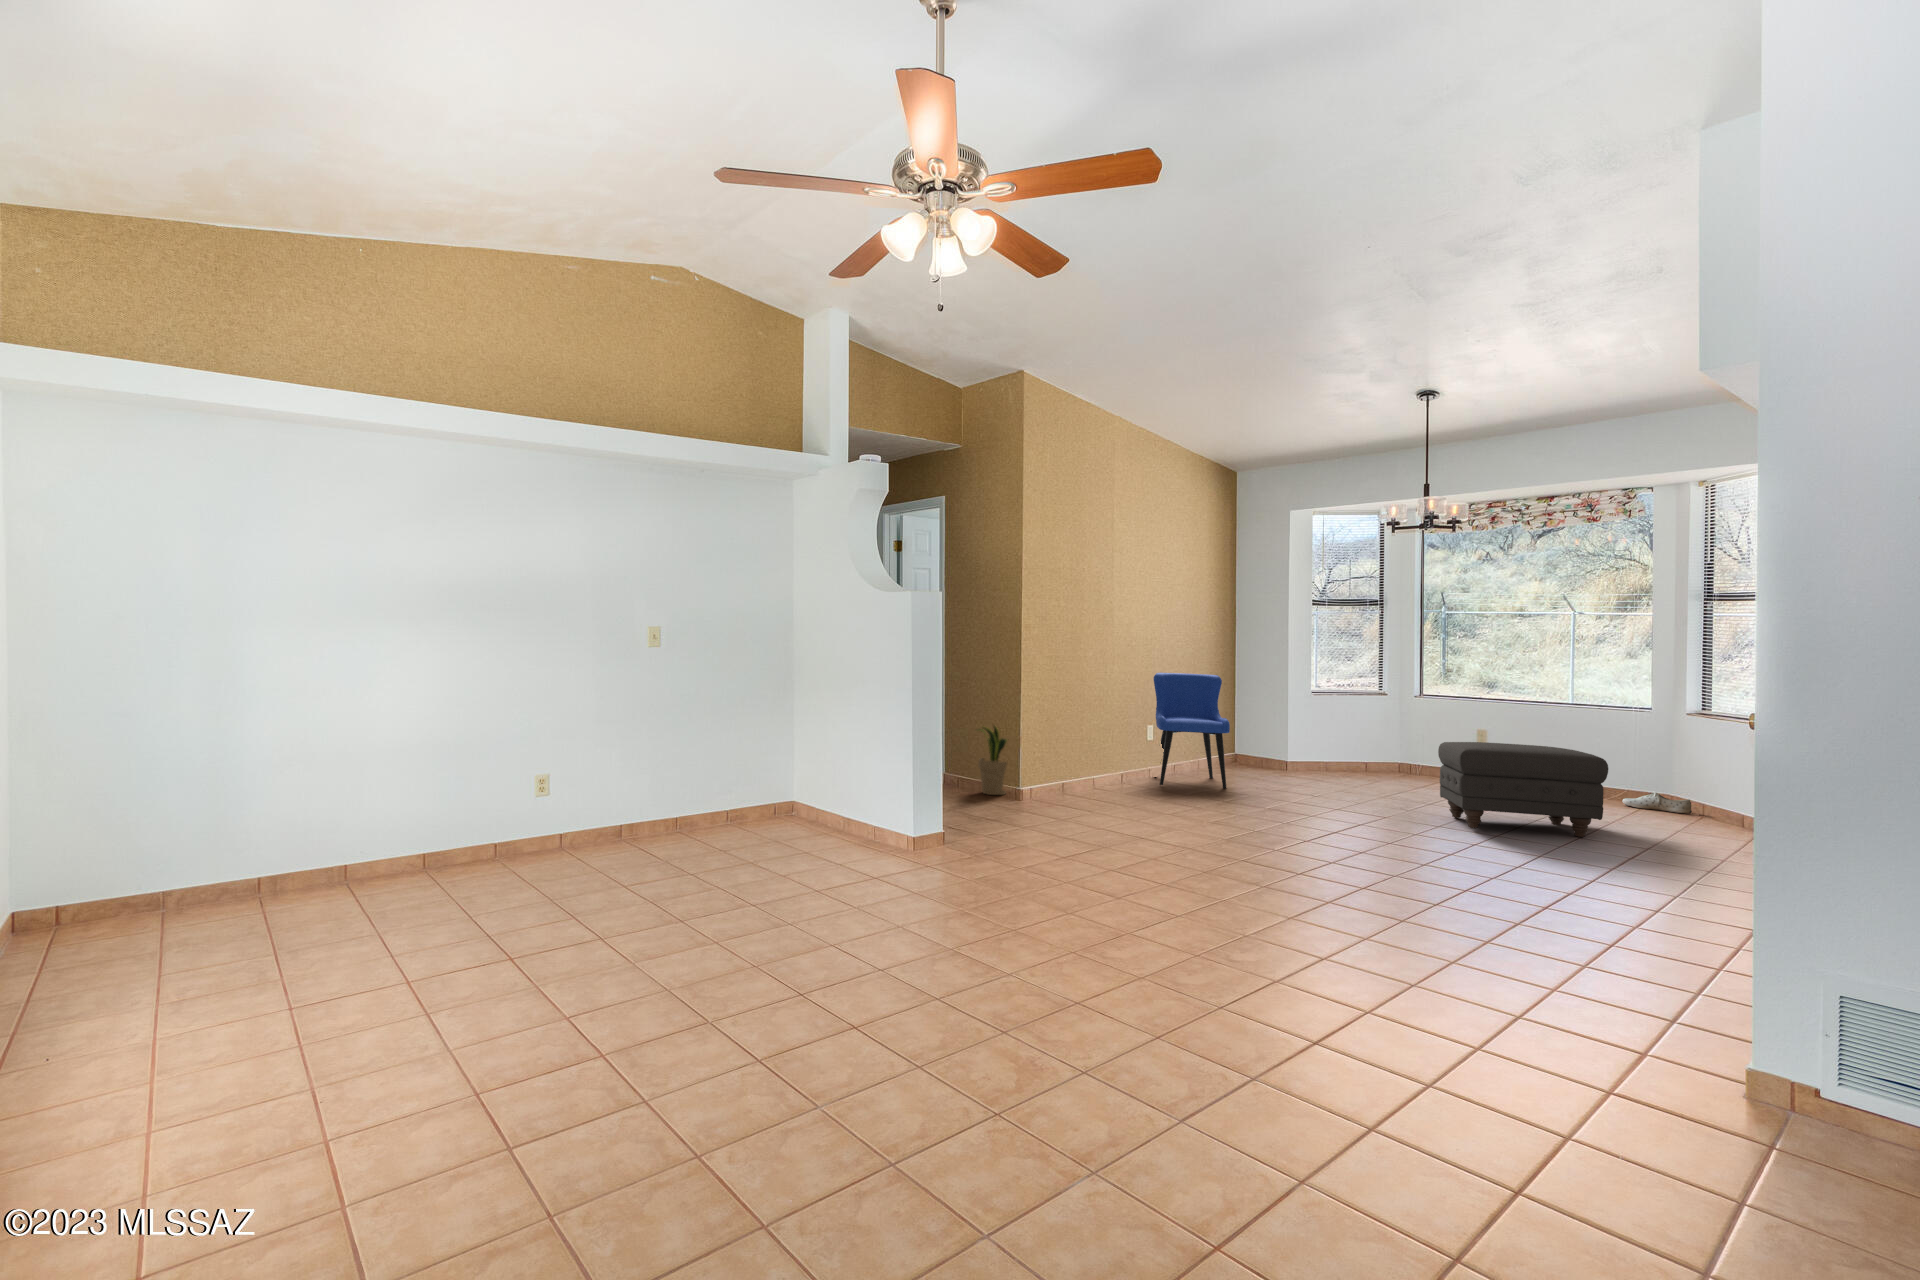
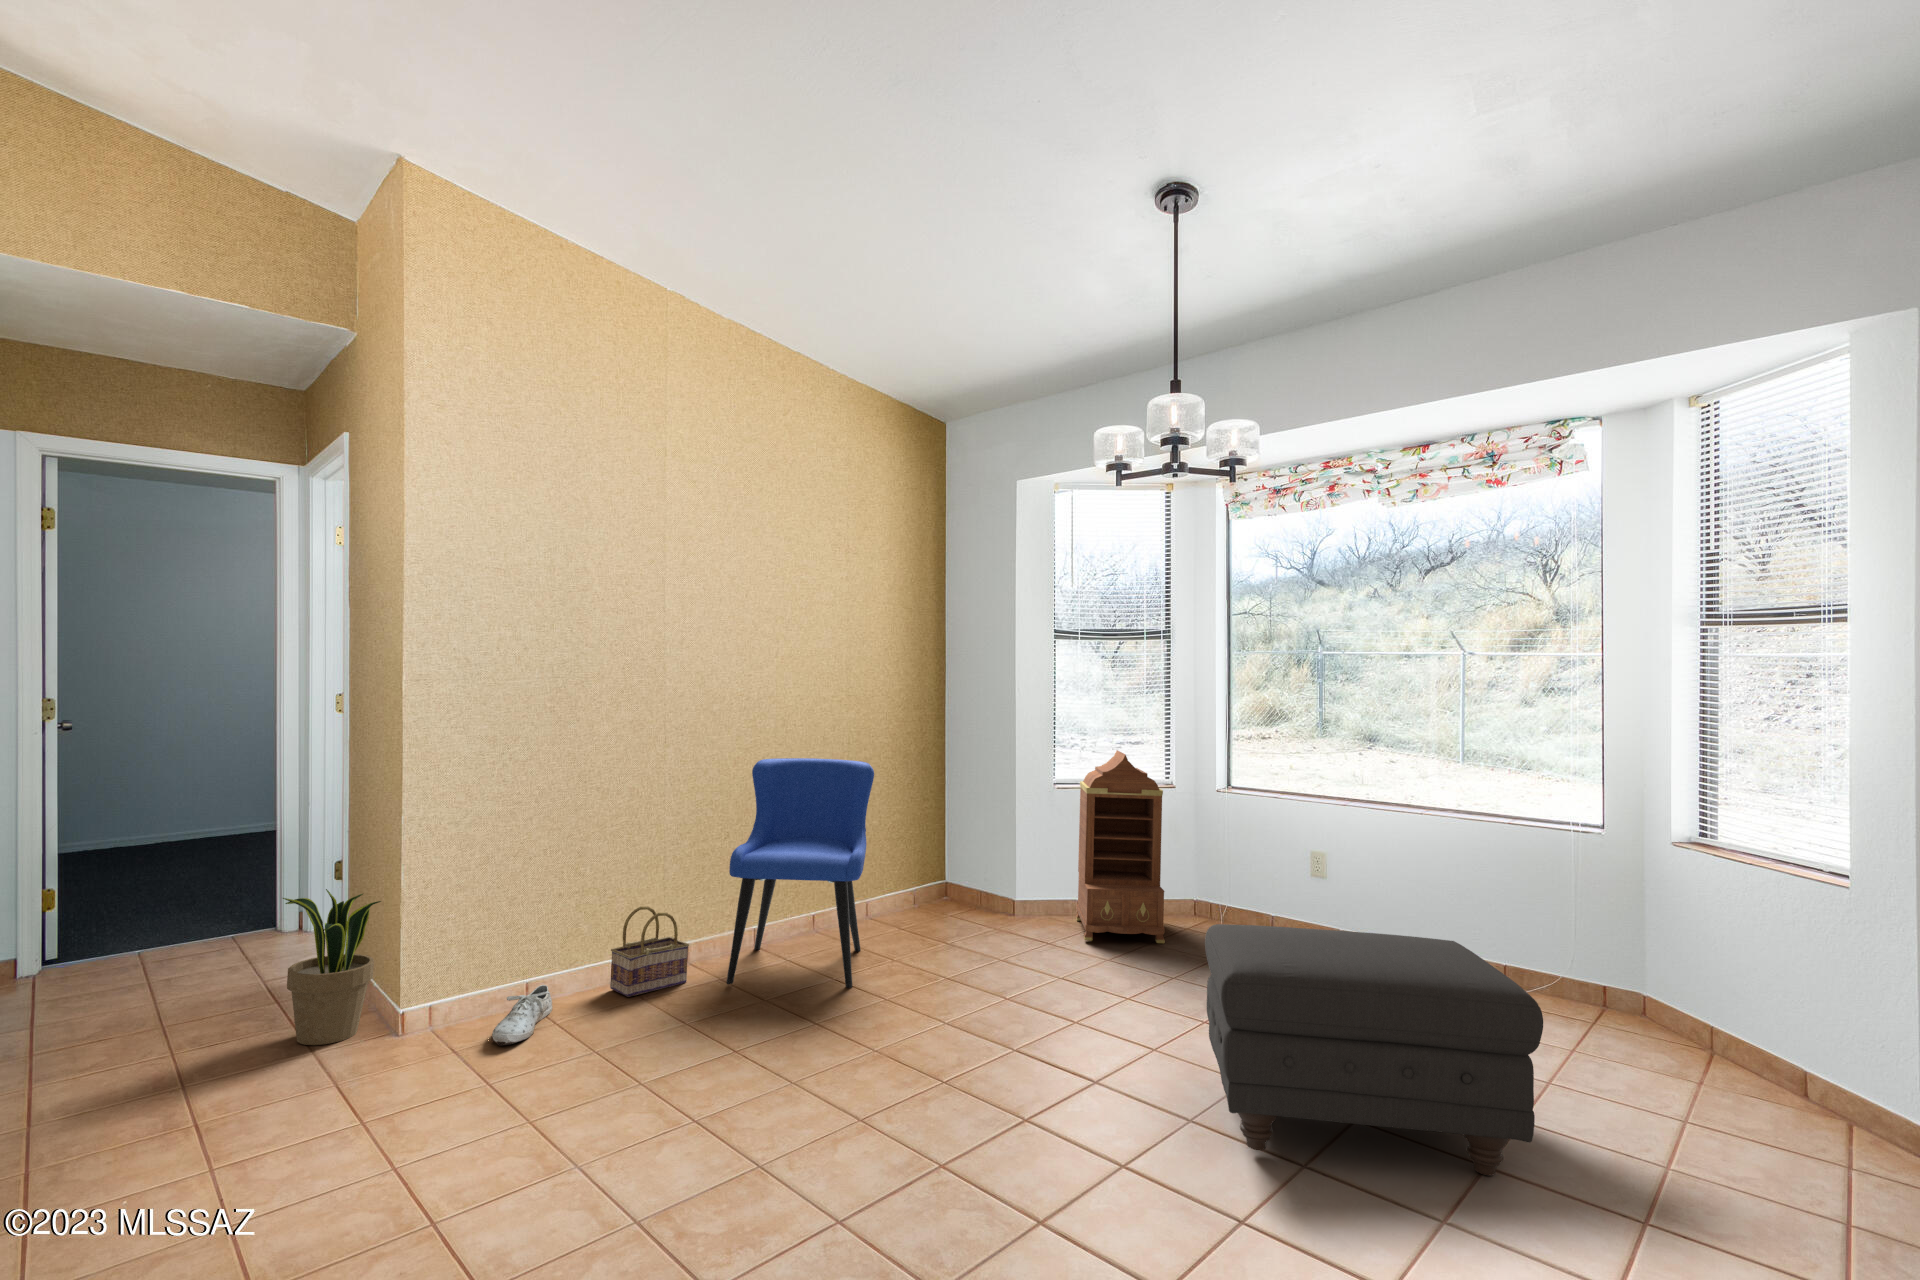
cabinet: none [1325,673,1386,779] -> present [1076,750,1165,943]
basket: none [1102,745,1138,787] -> present [610,906,689,997]
shoe: present [1622,791,1692,814] -> present [491,985,553,1046]

